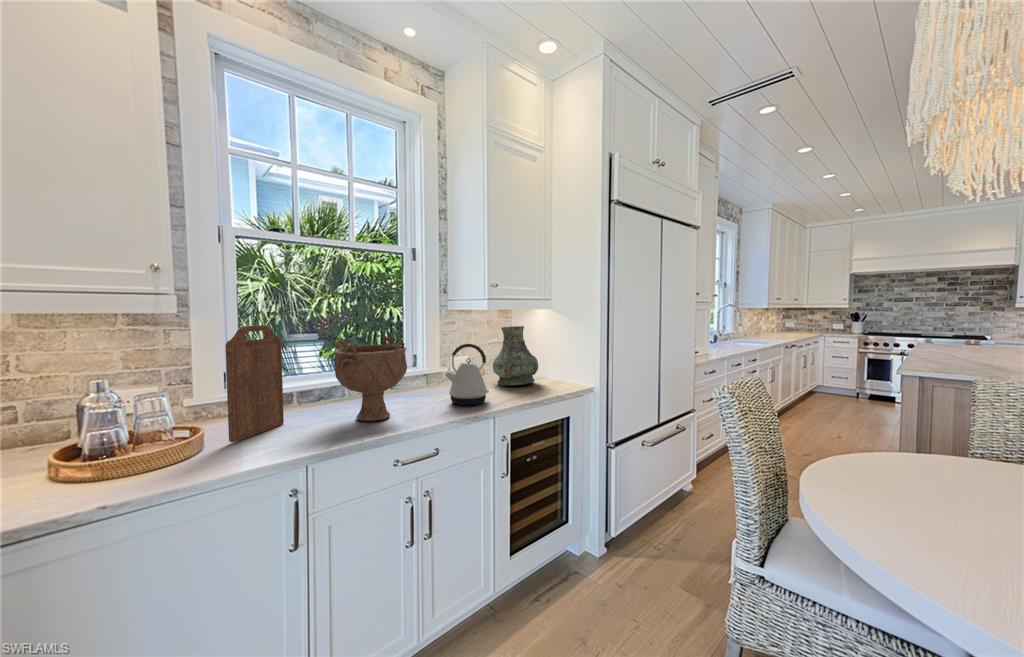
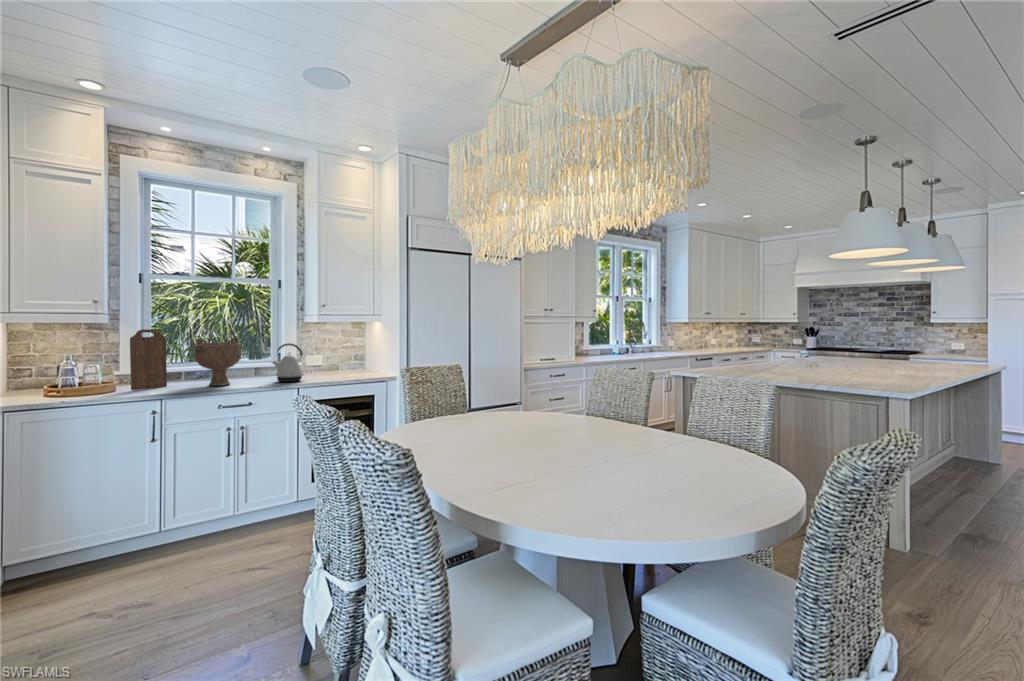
vase: present [493,326,538,386] -> none [327,334,361,375]

